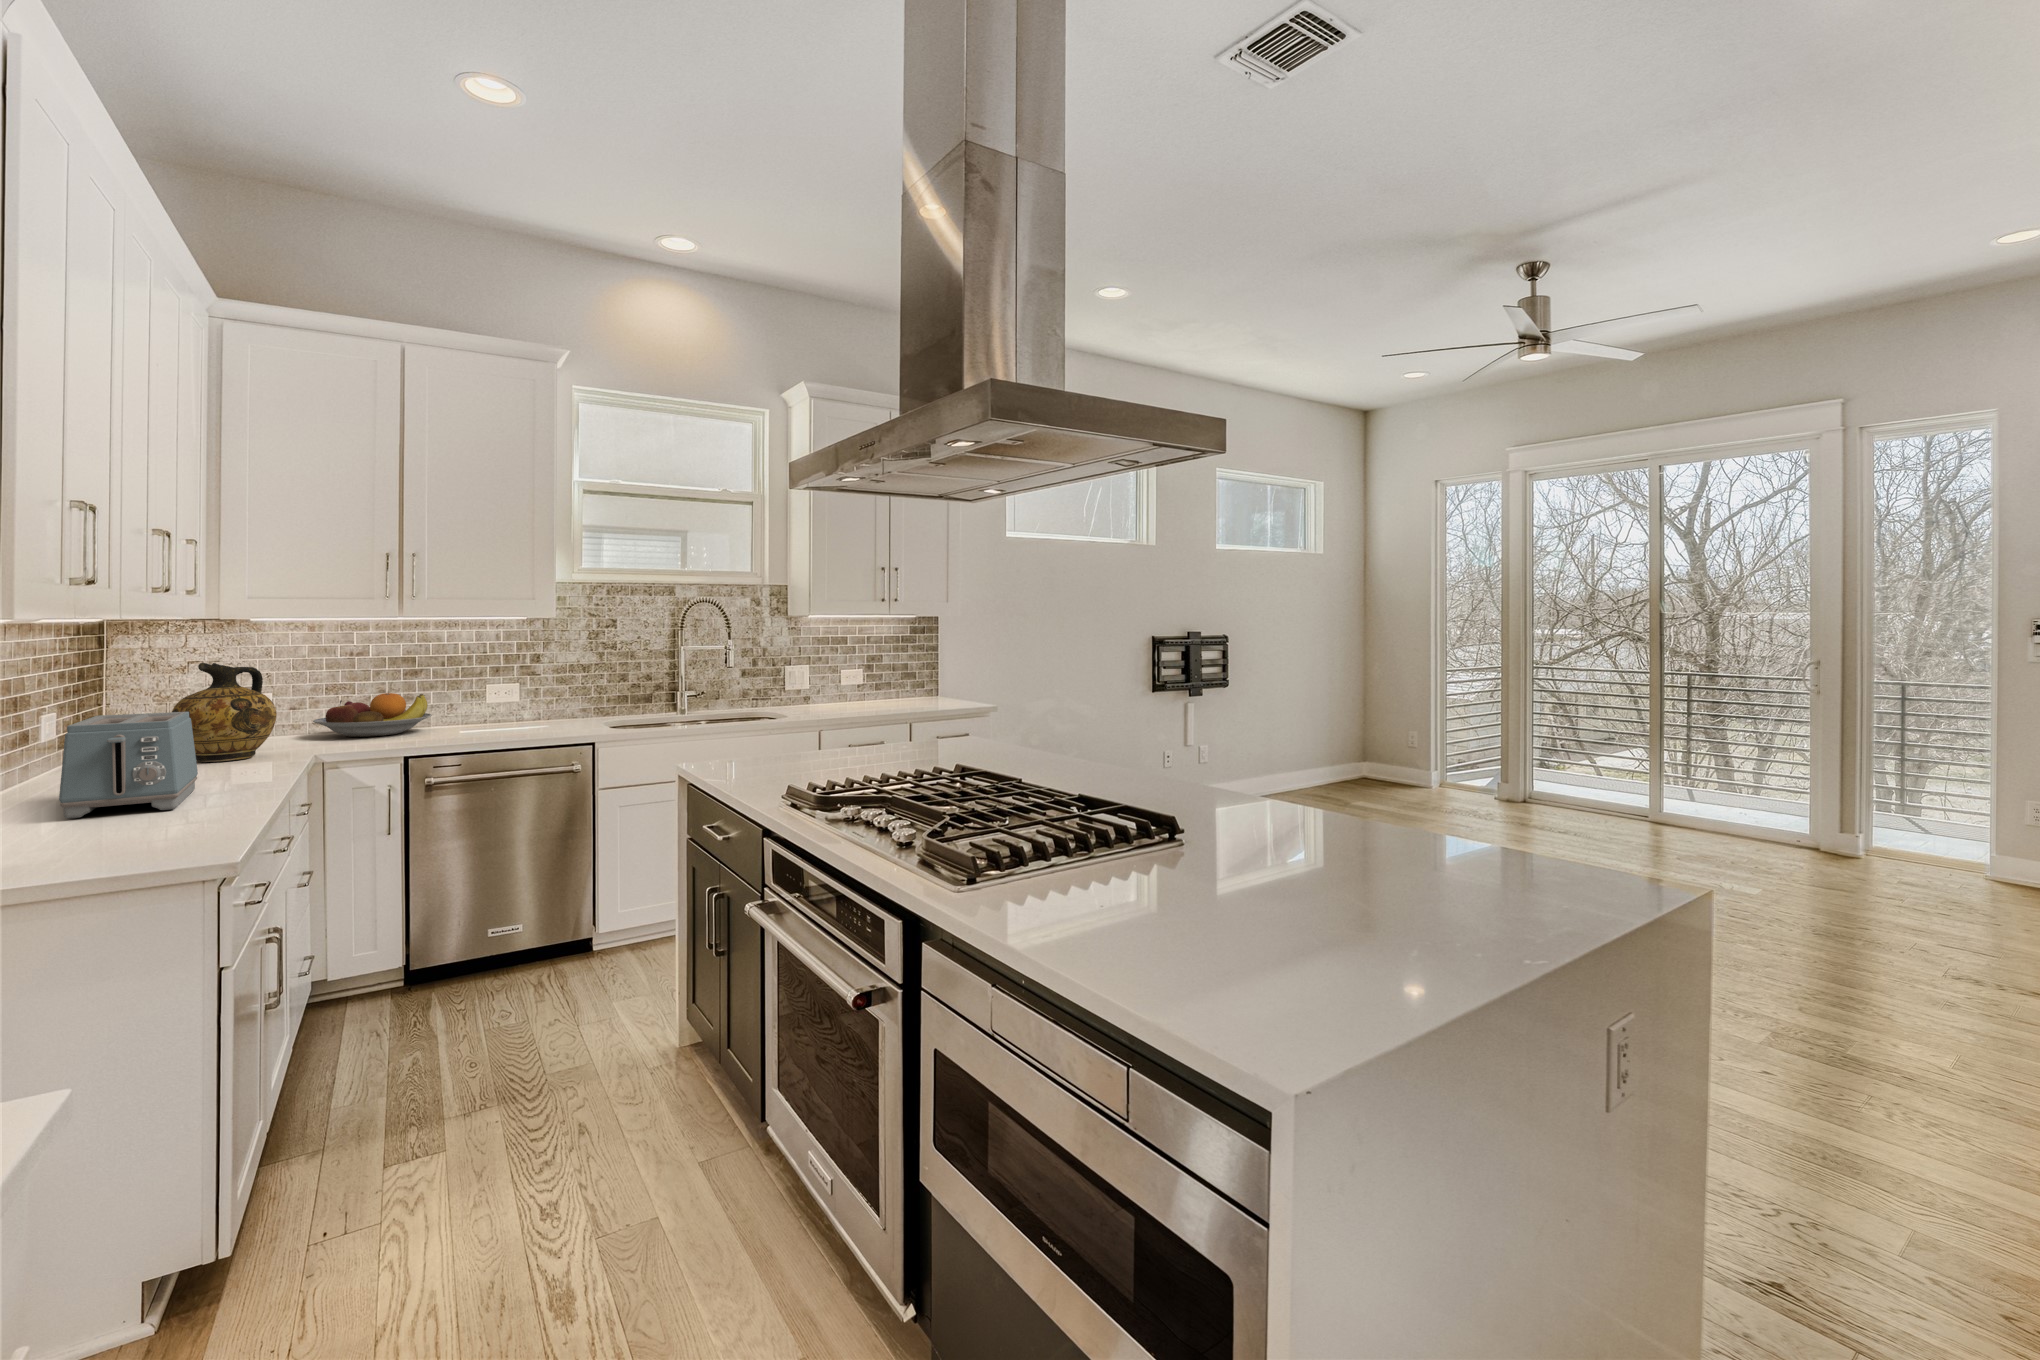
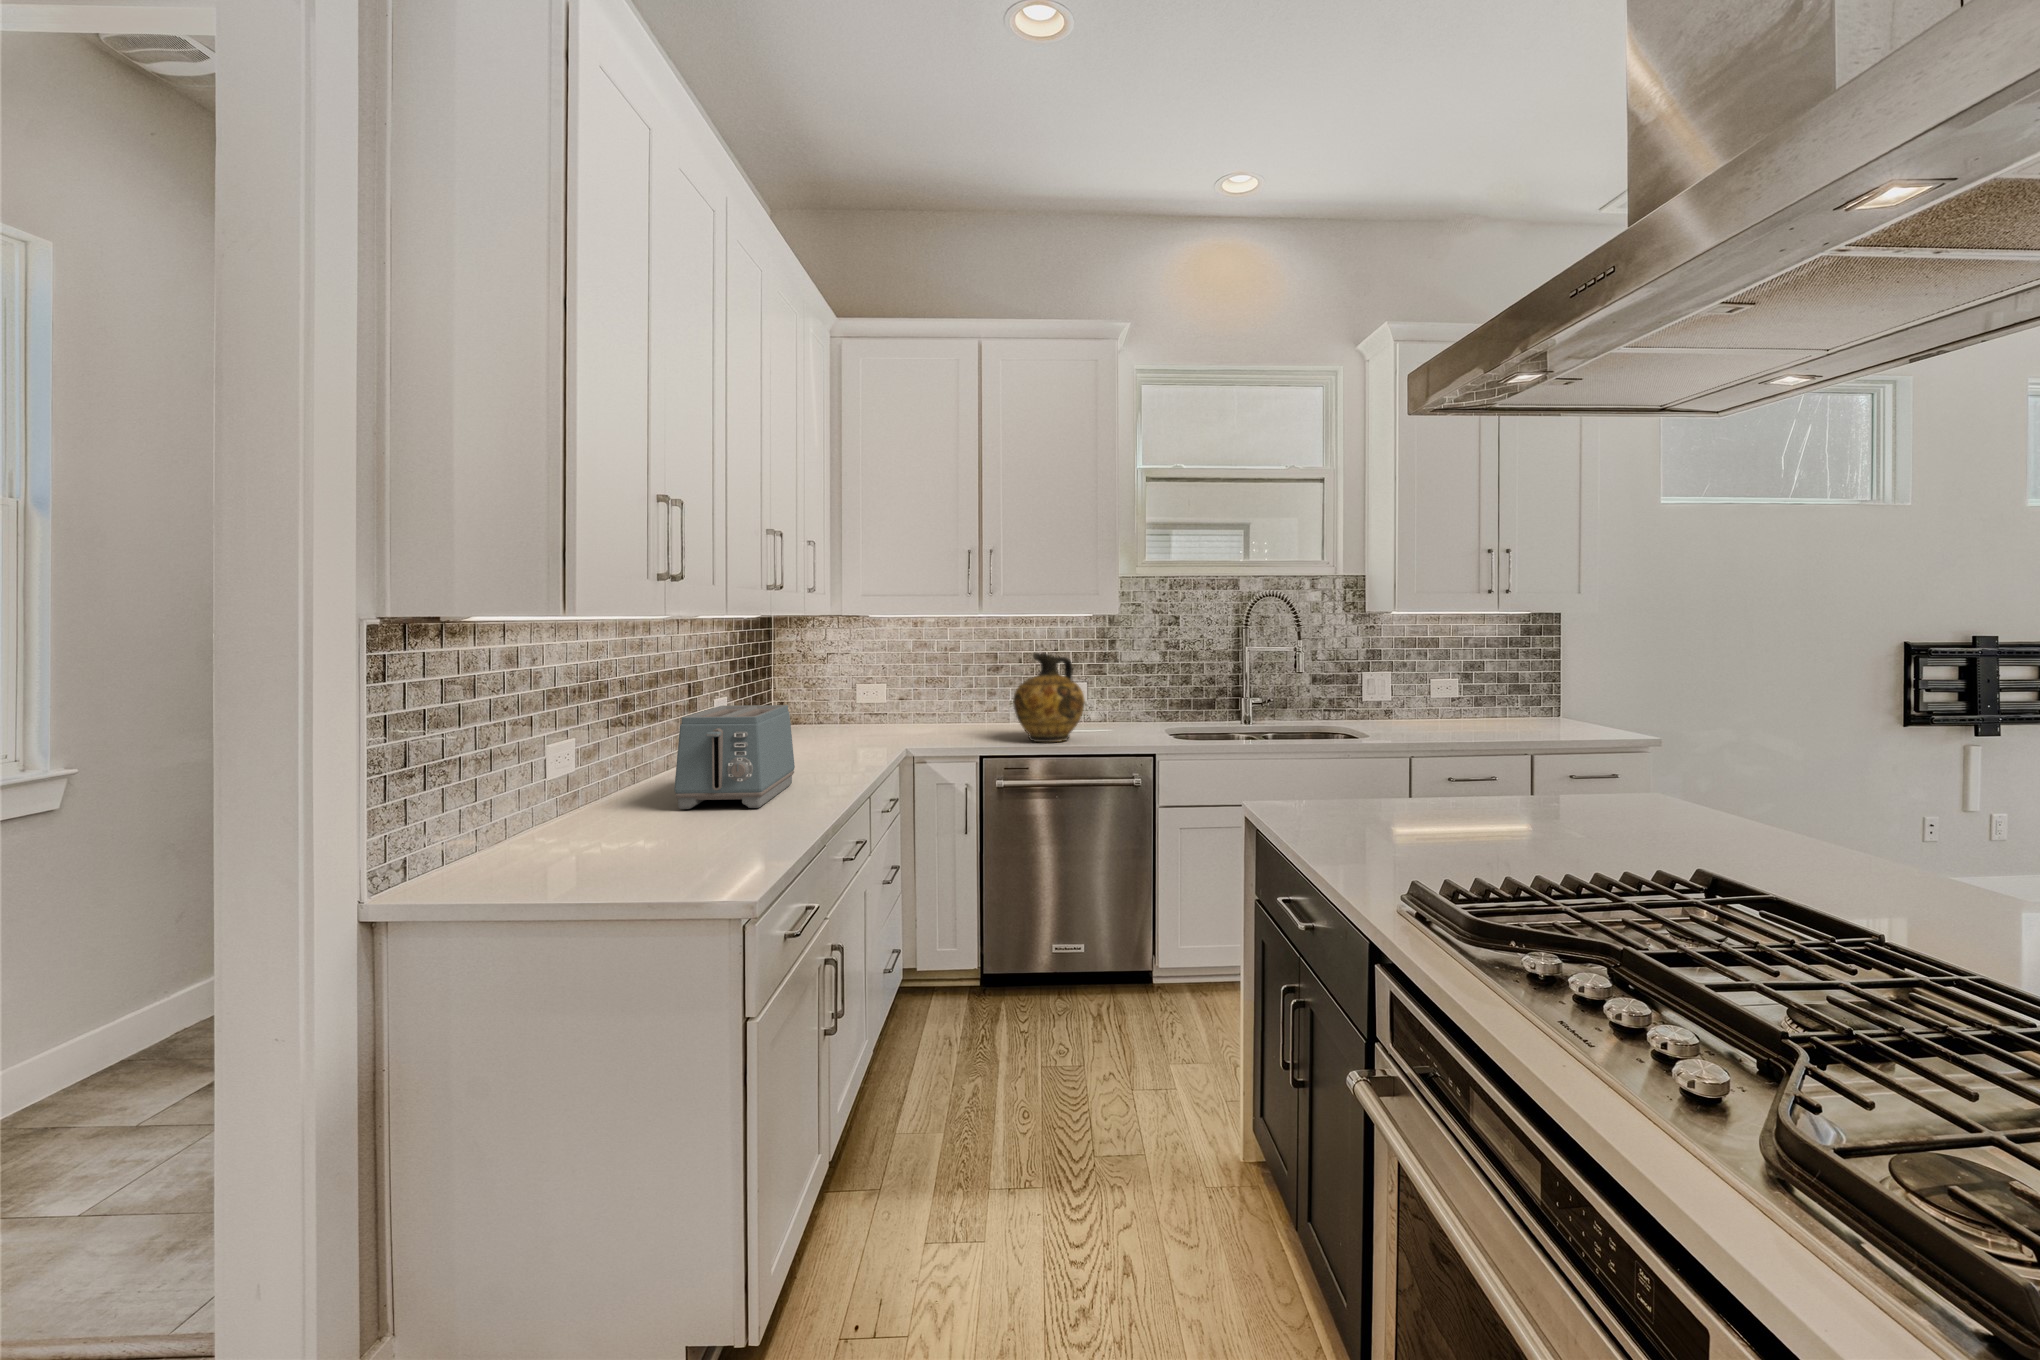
ceramic jug: present [172,663,277,762] -> present [1013,653,1085,742]
fruit bowl: present [313,693,432,737] -> none [915,688,1010,731]

